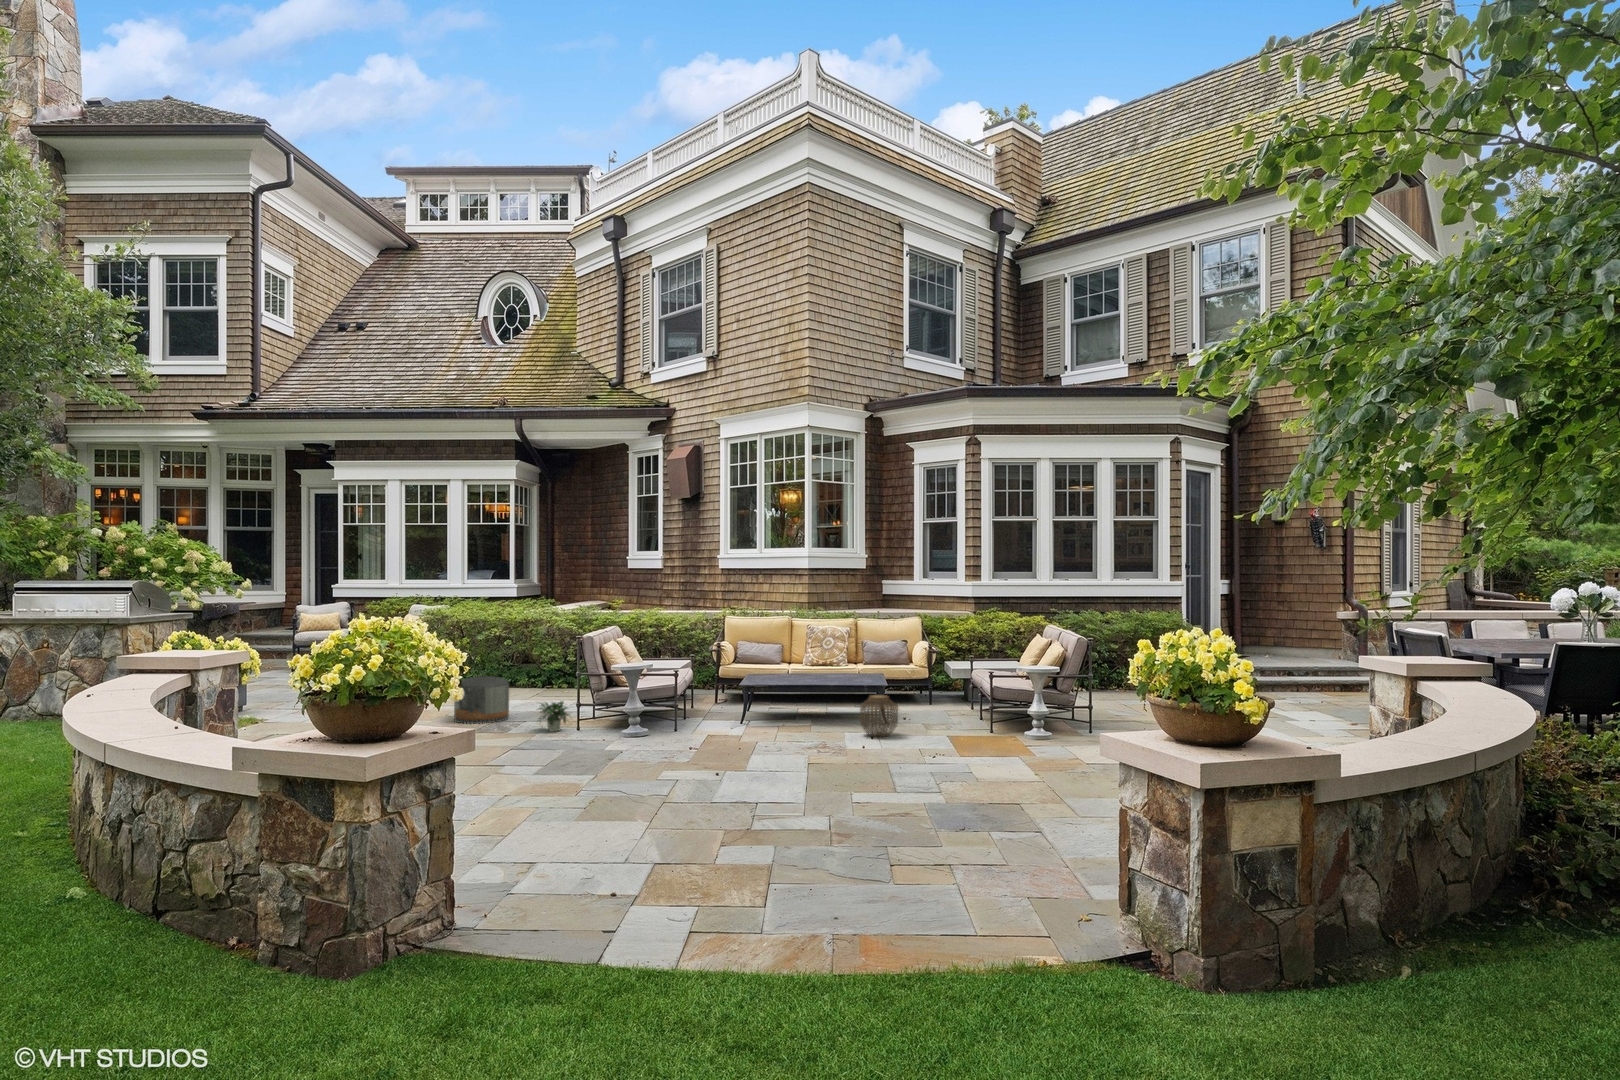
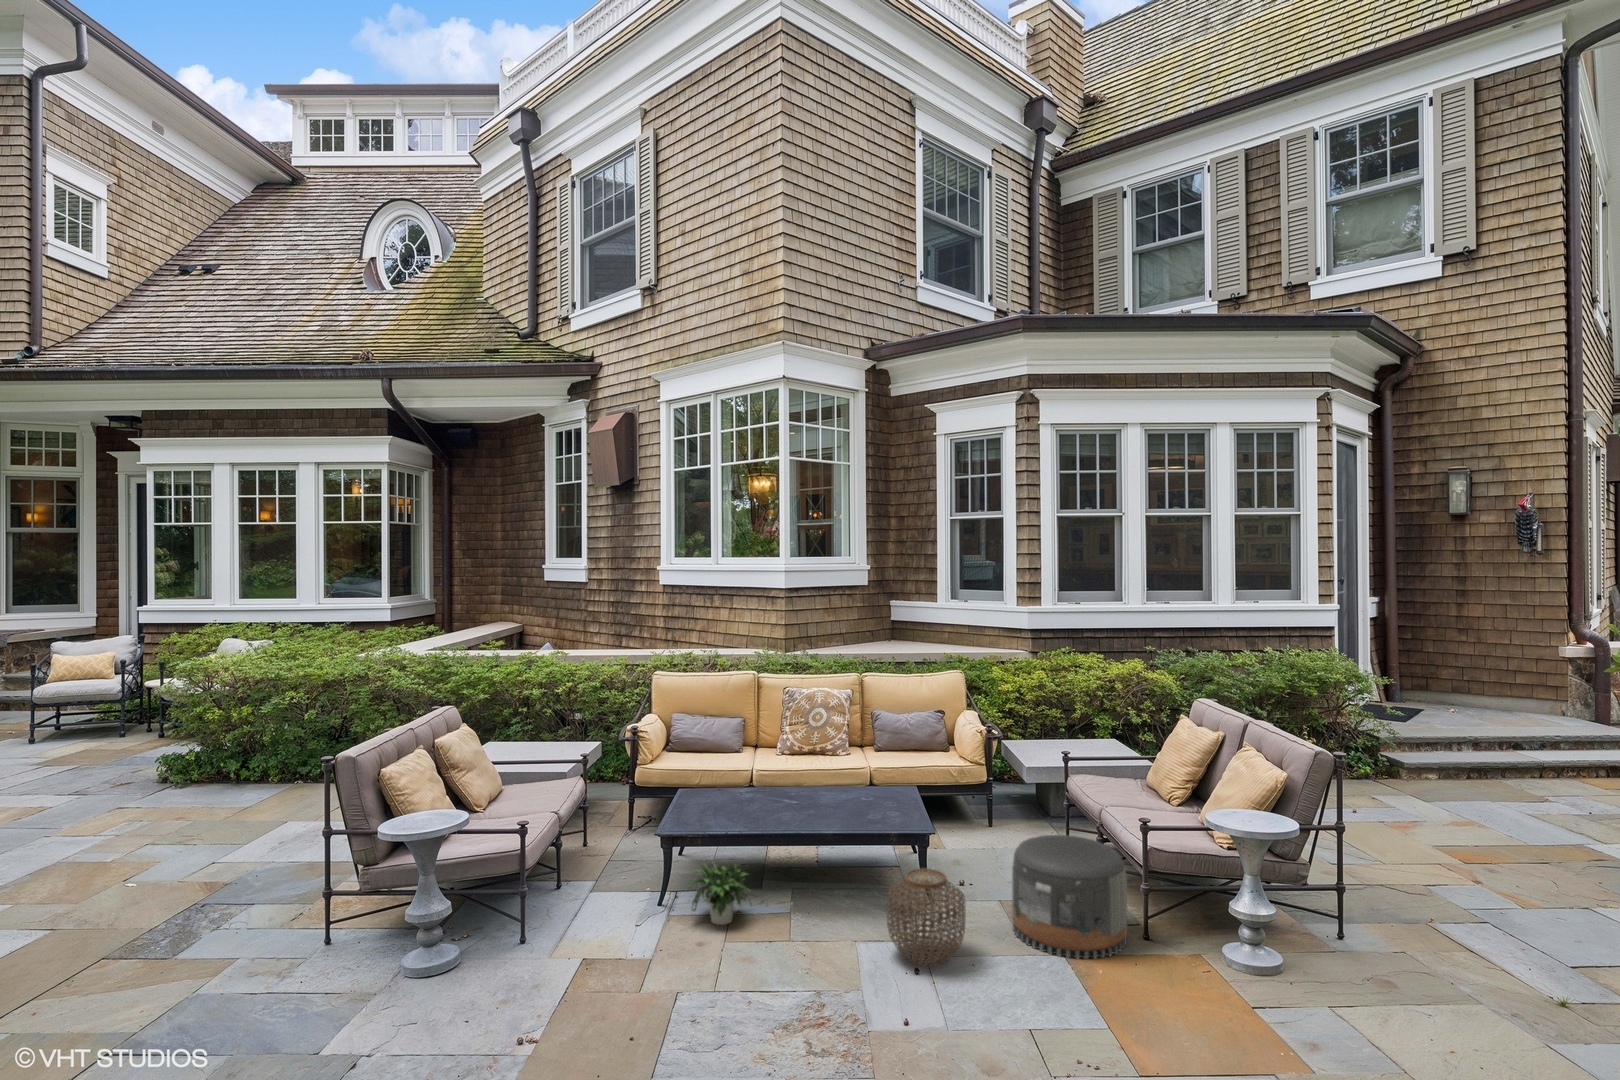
pouf: present [454,676,509,724] -> present [1012,835,1127,959]
potted plant: present [538,701,570,732] -> present [689,864,755,925]

